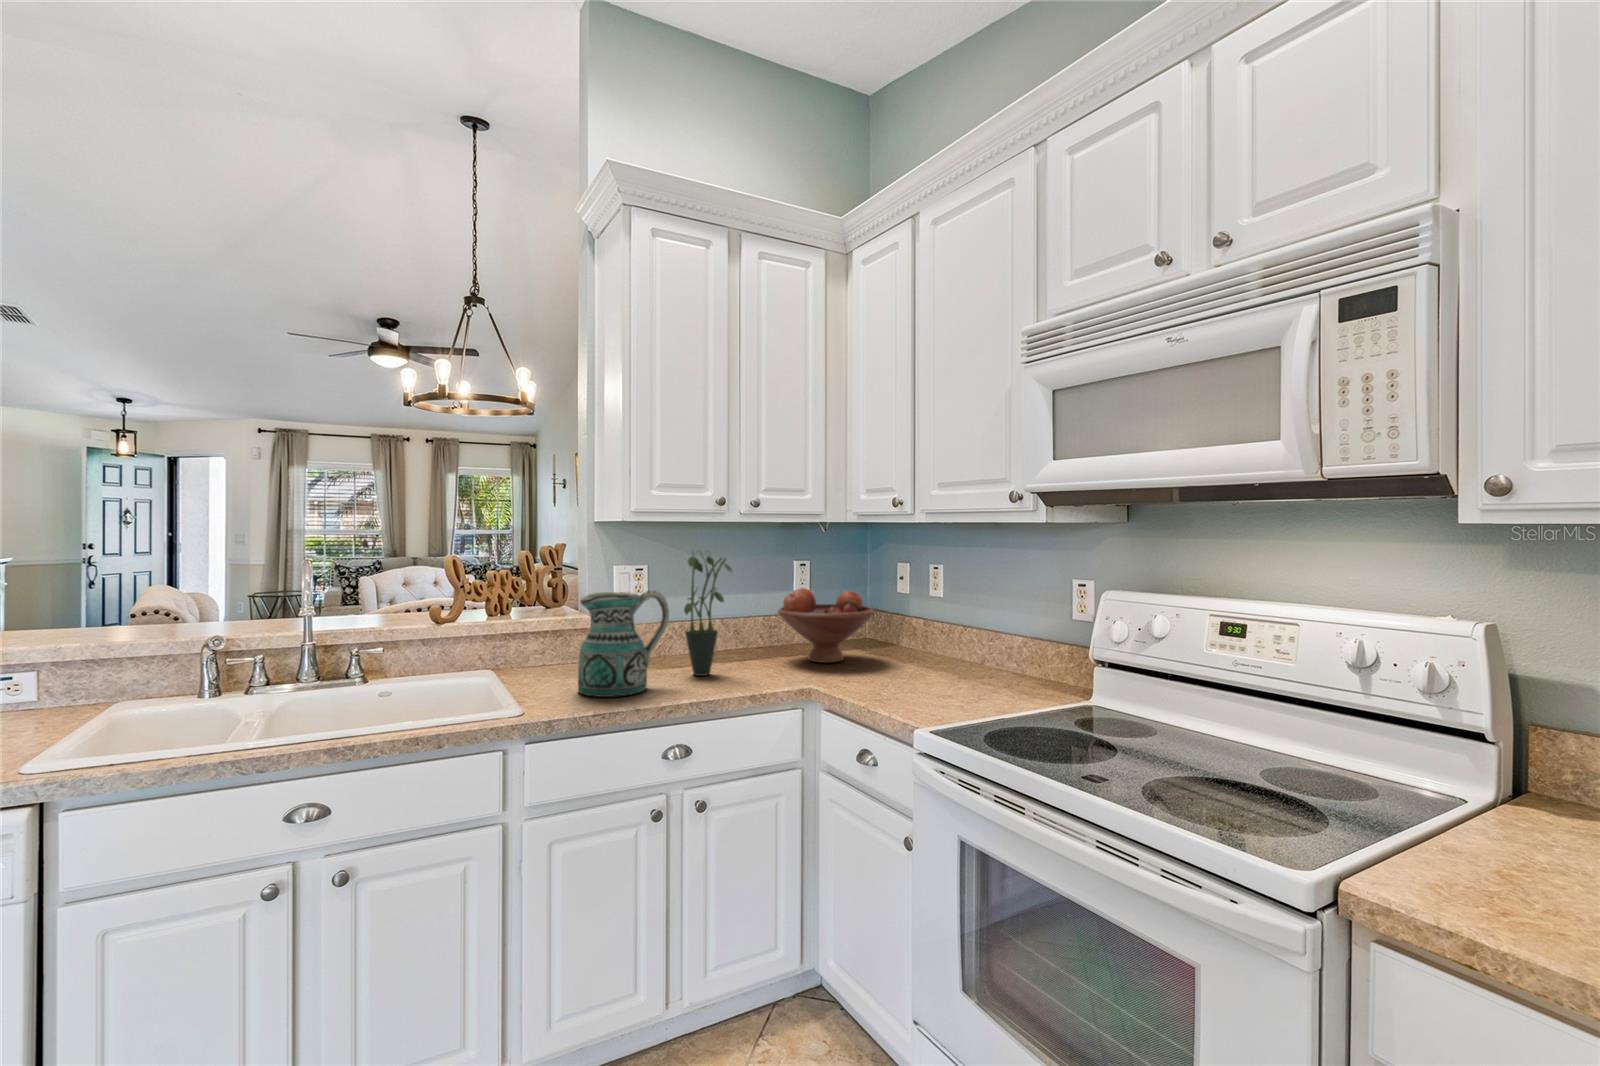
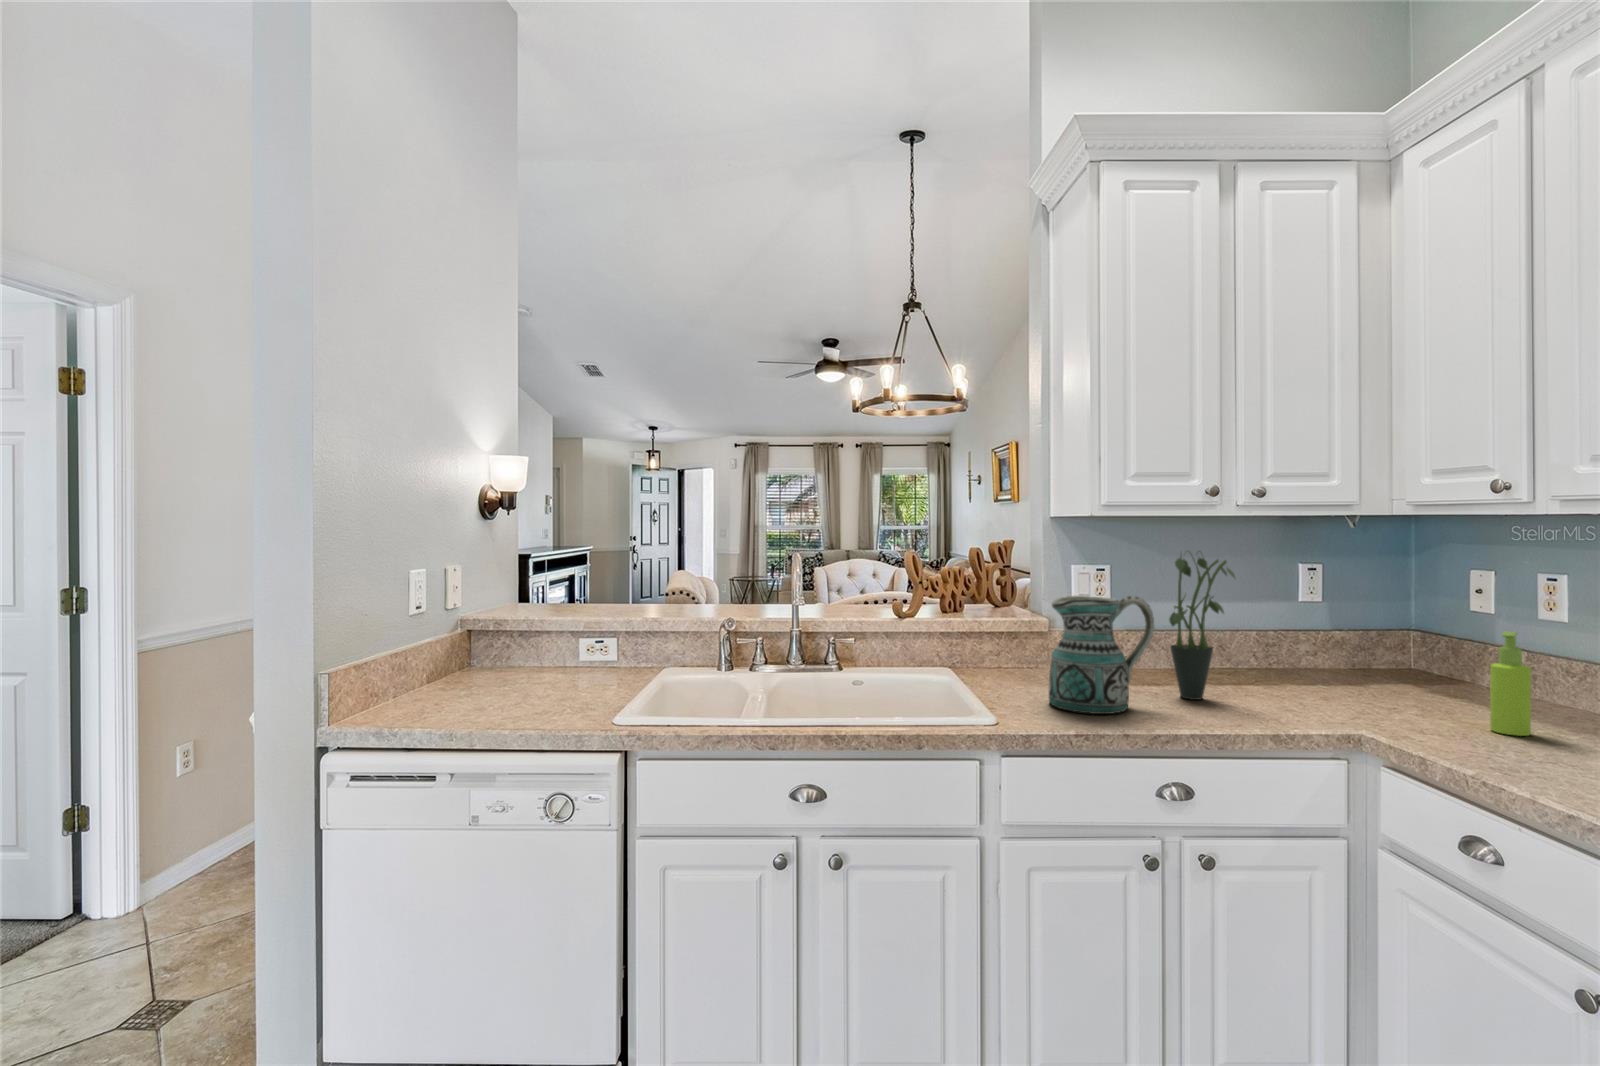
fruit bowl: present [778,588,874,663] -> none [1290,600,1447,700]
soap dispenser: none [893,605,914,679] -> present [1490,631,1531,736]

